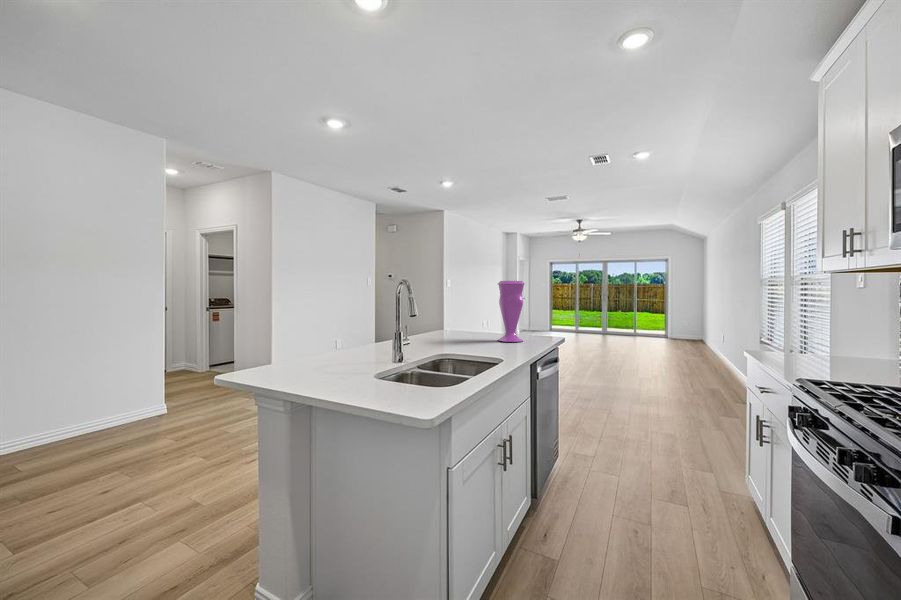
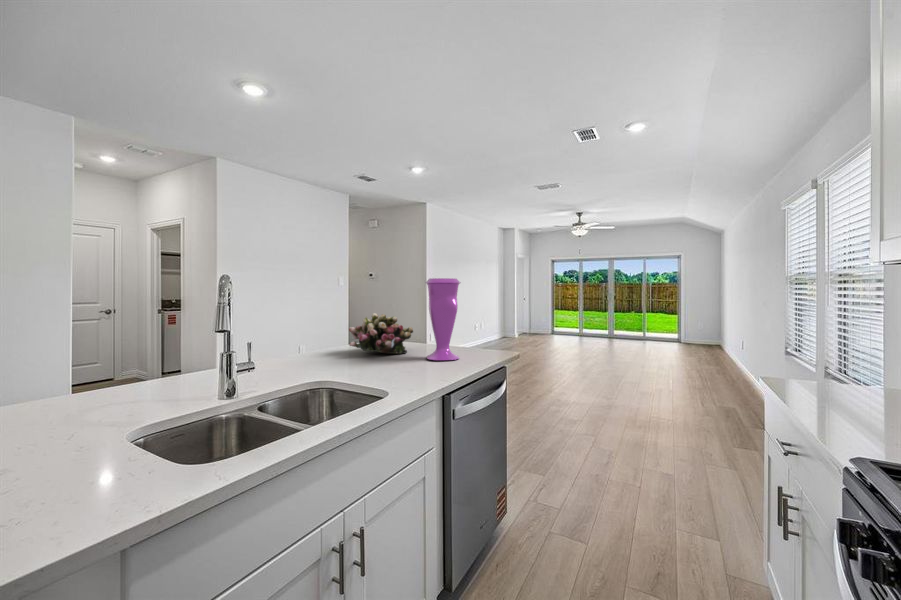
flower arrangement: none [433,307,481,339] -> present [349,313,413,354]

